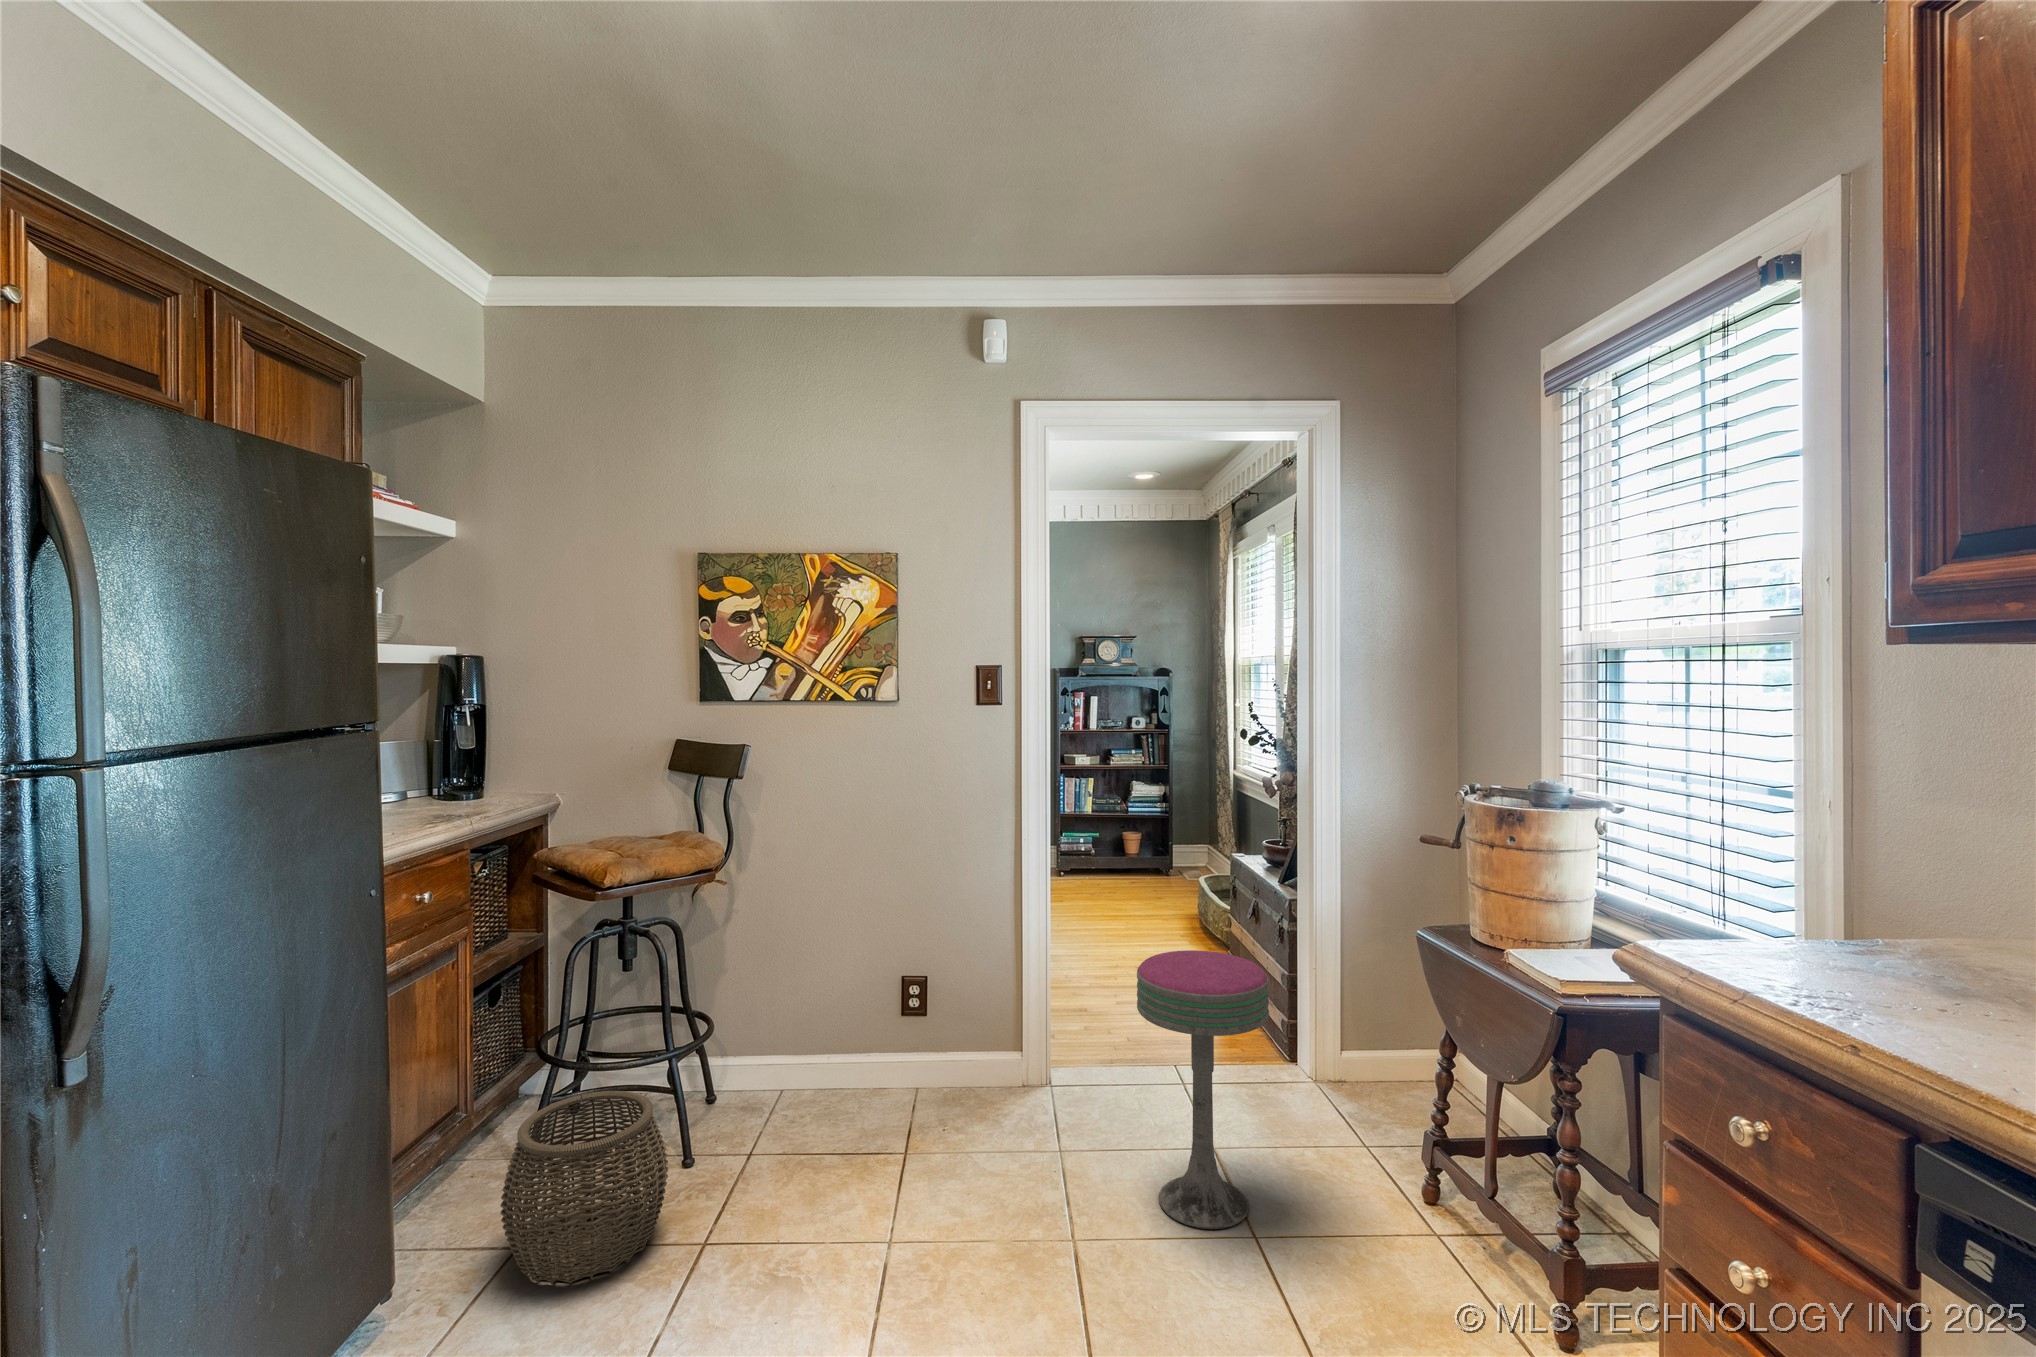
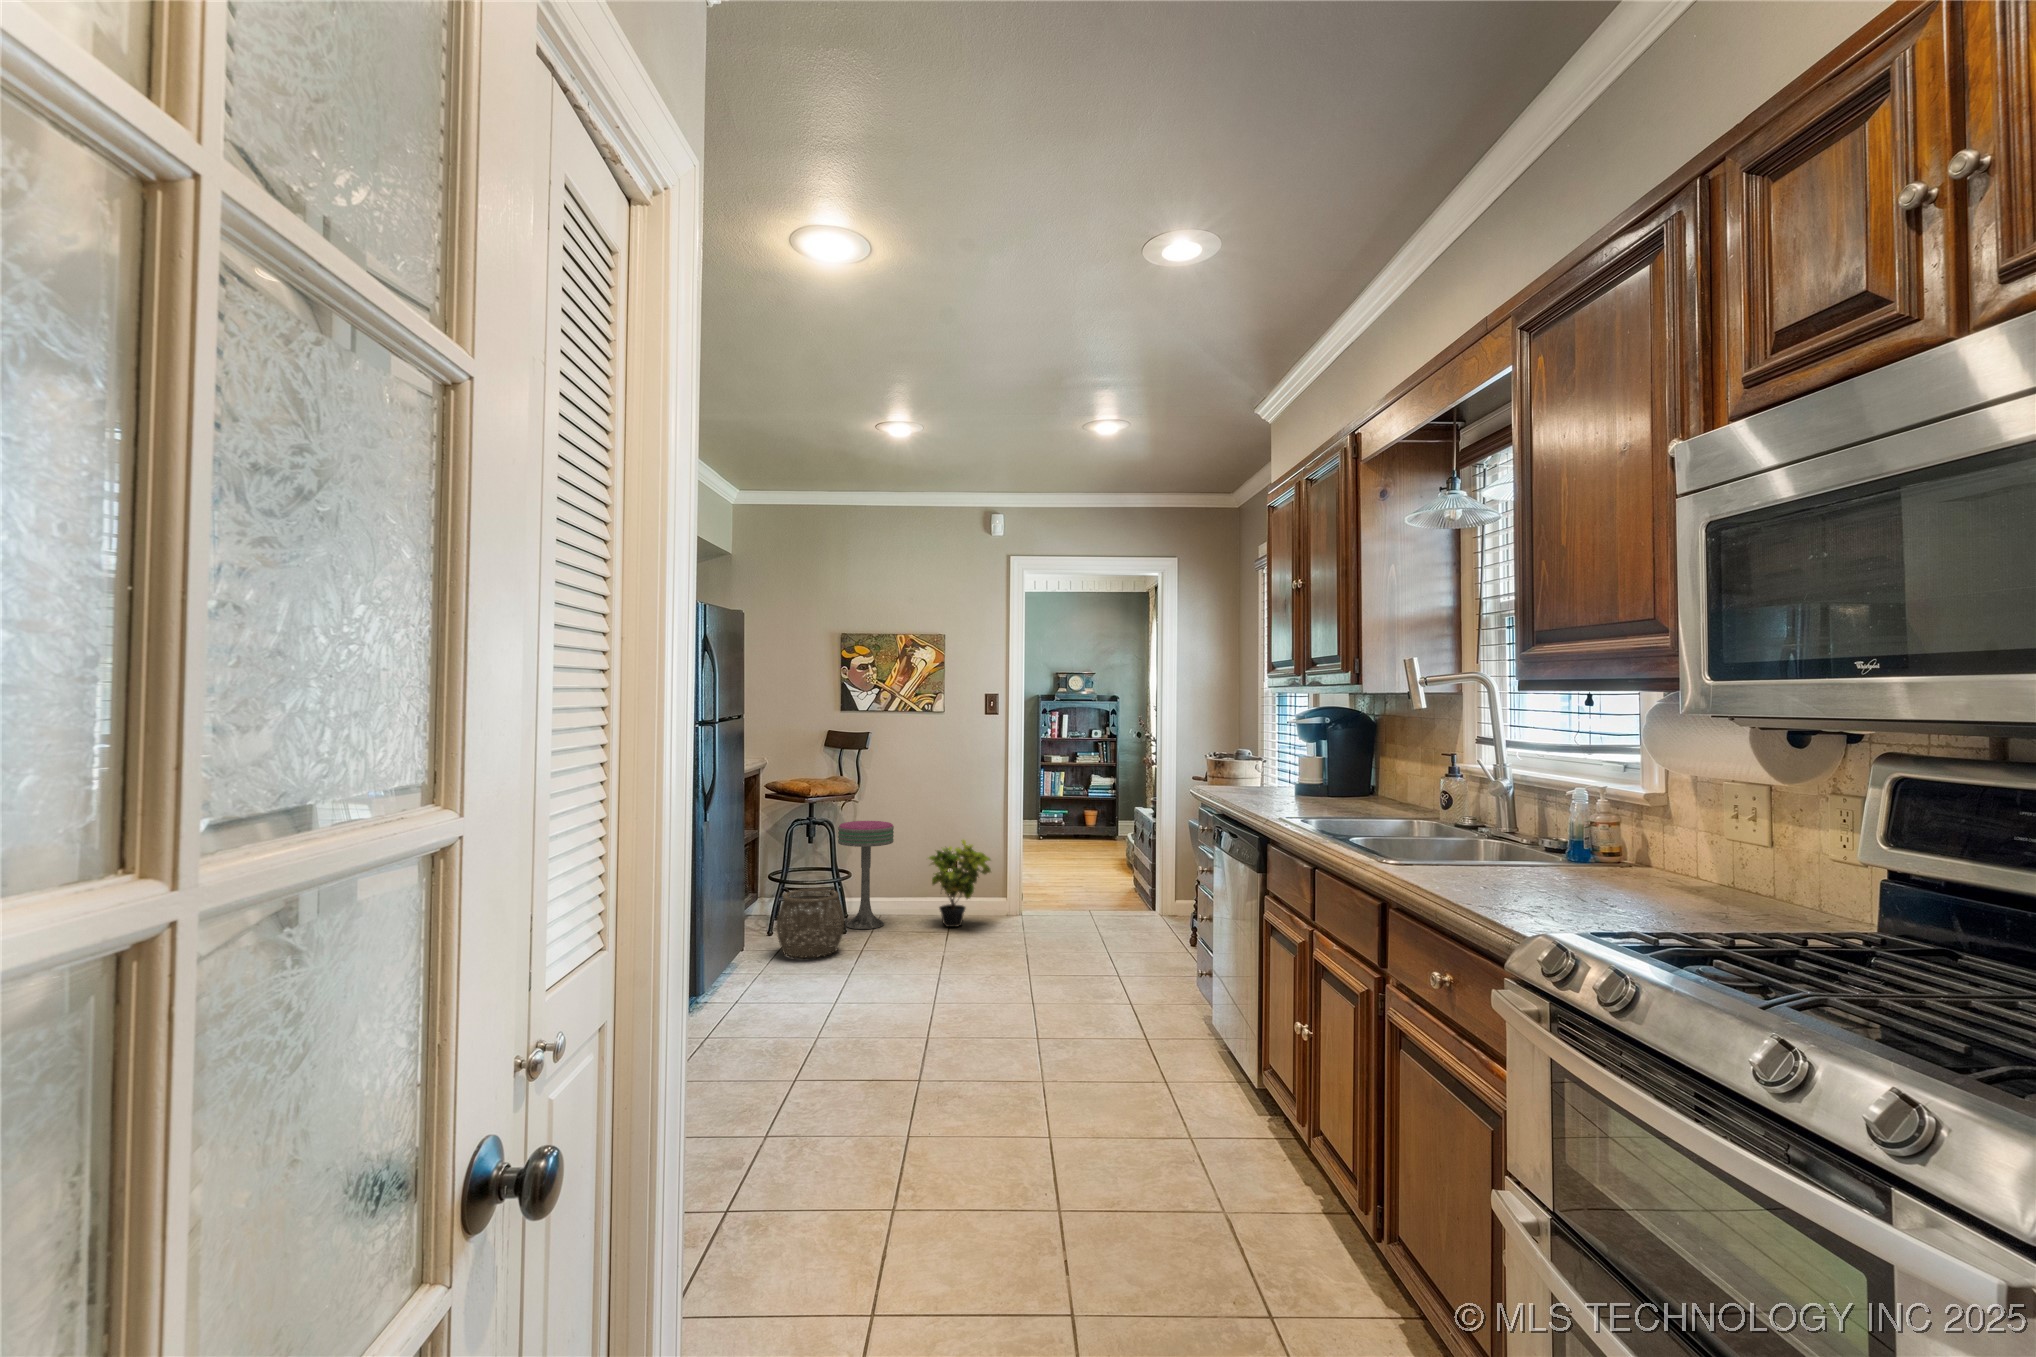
potted plant: none [863,950,992,1130] -> present [929,840,991,927]
bar stool: present [1137,950,1269,1229] -> present [838,821,894,929]

